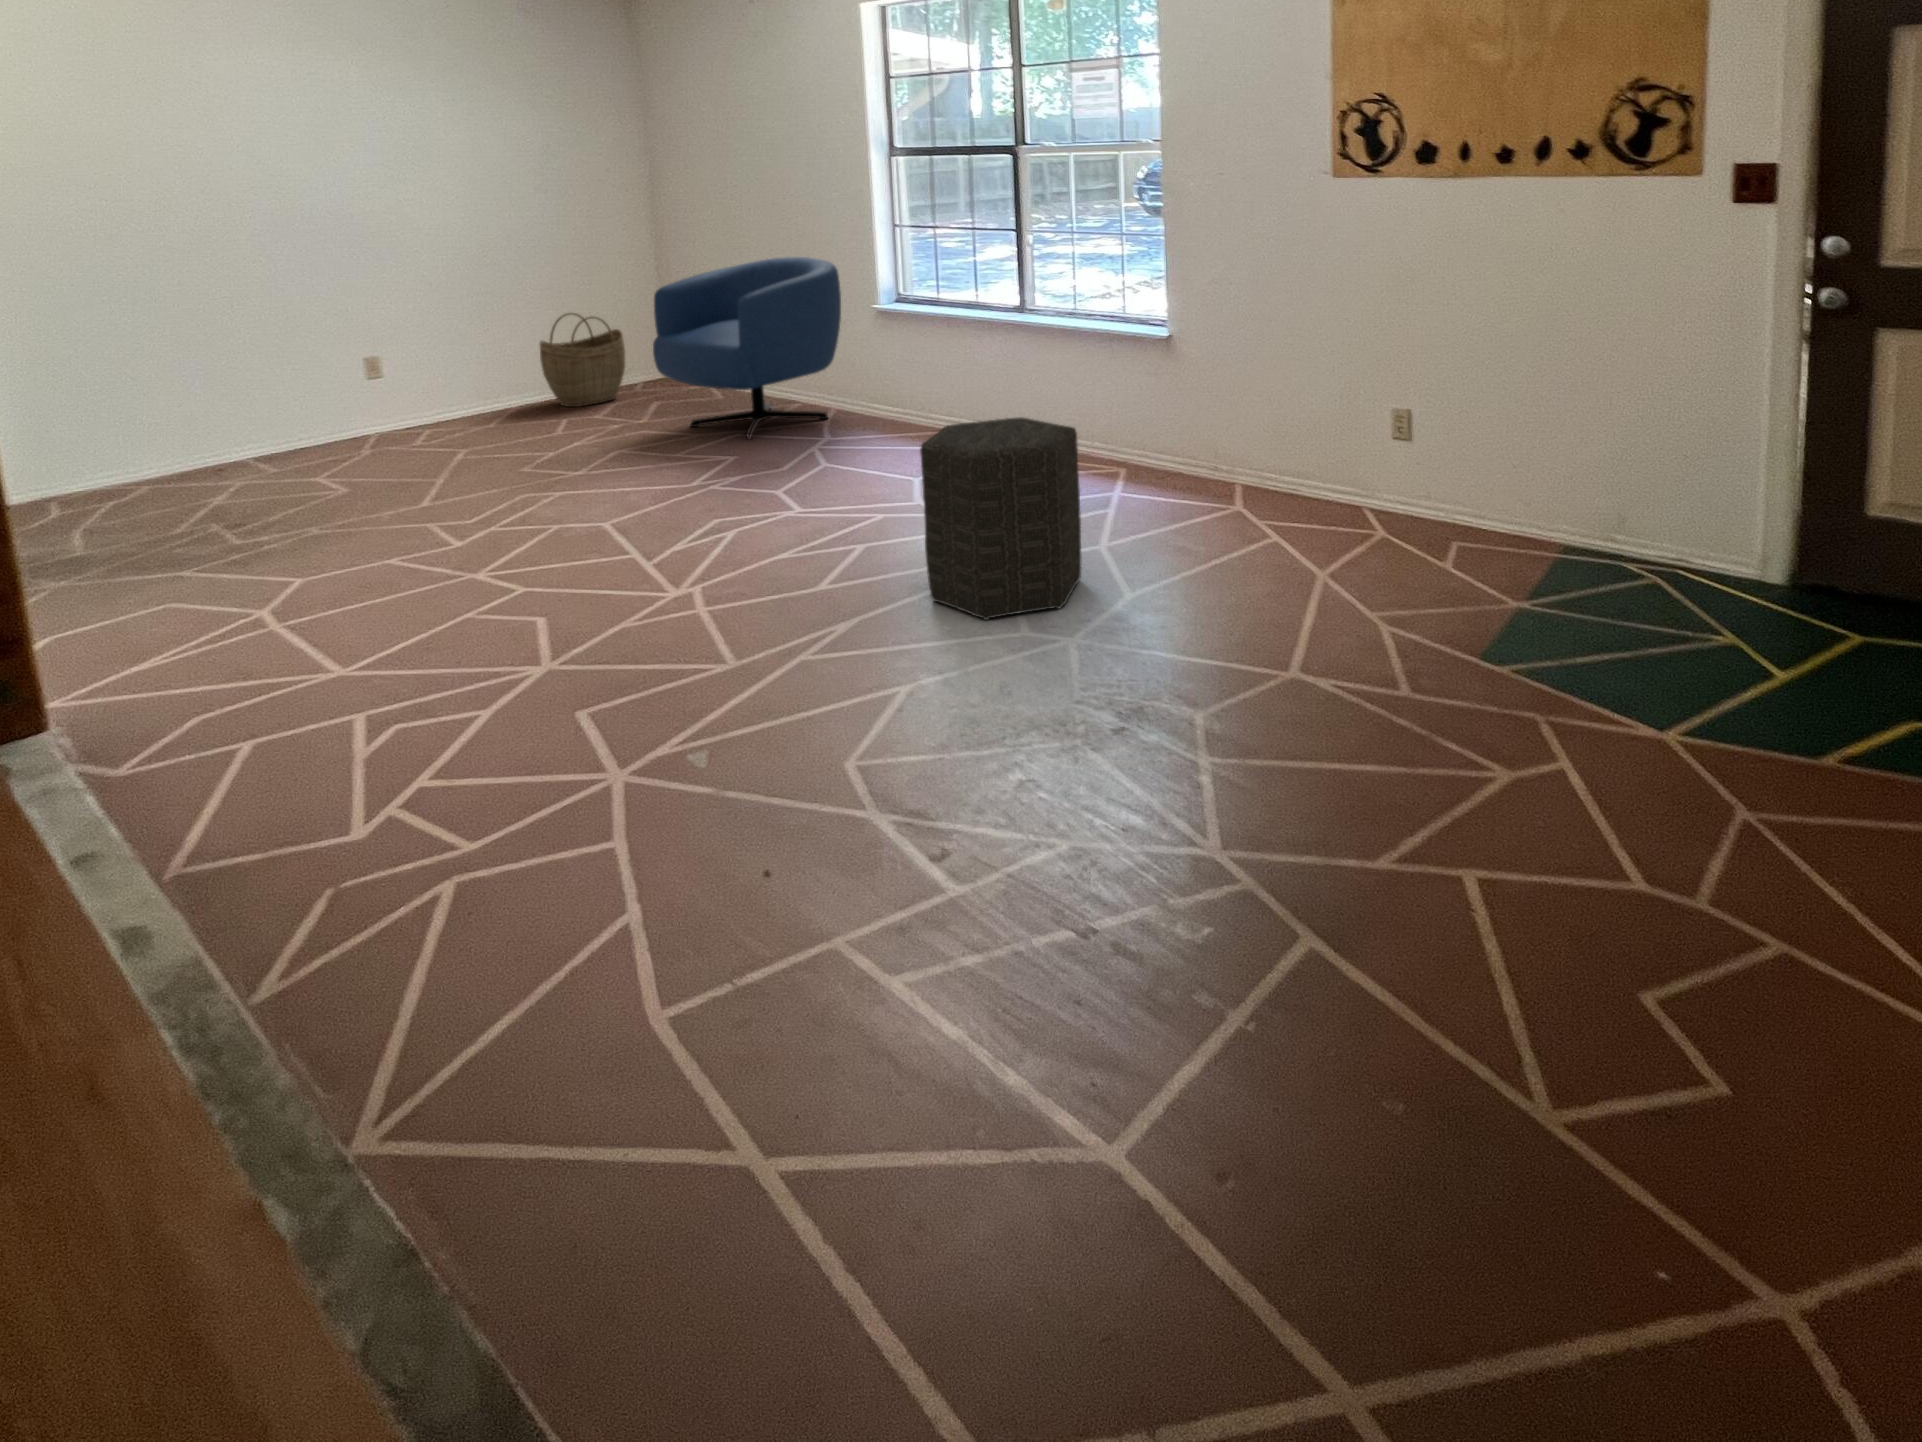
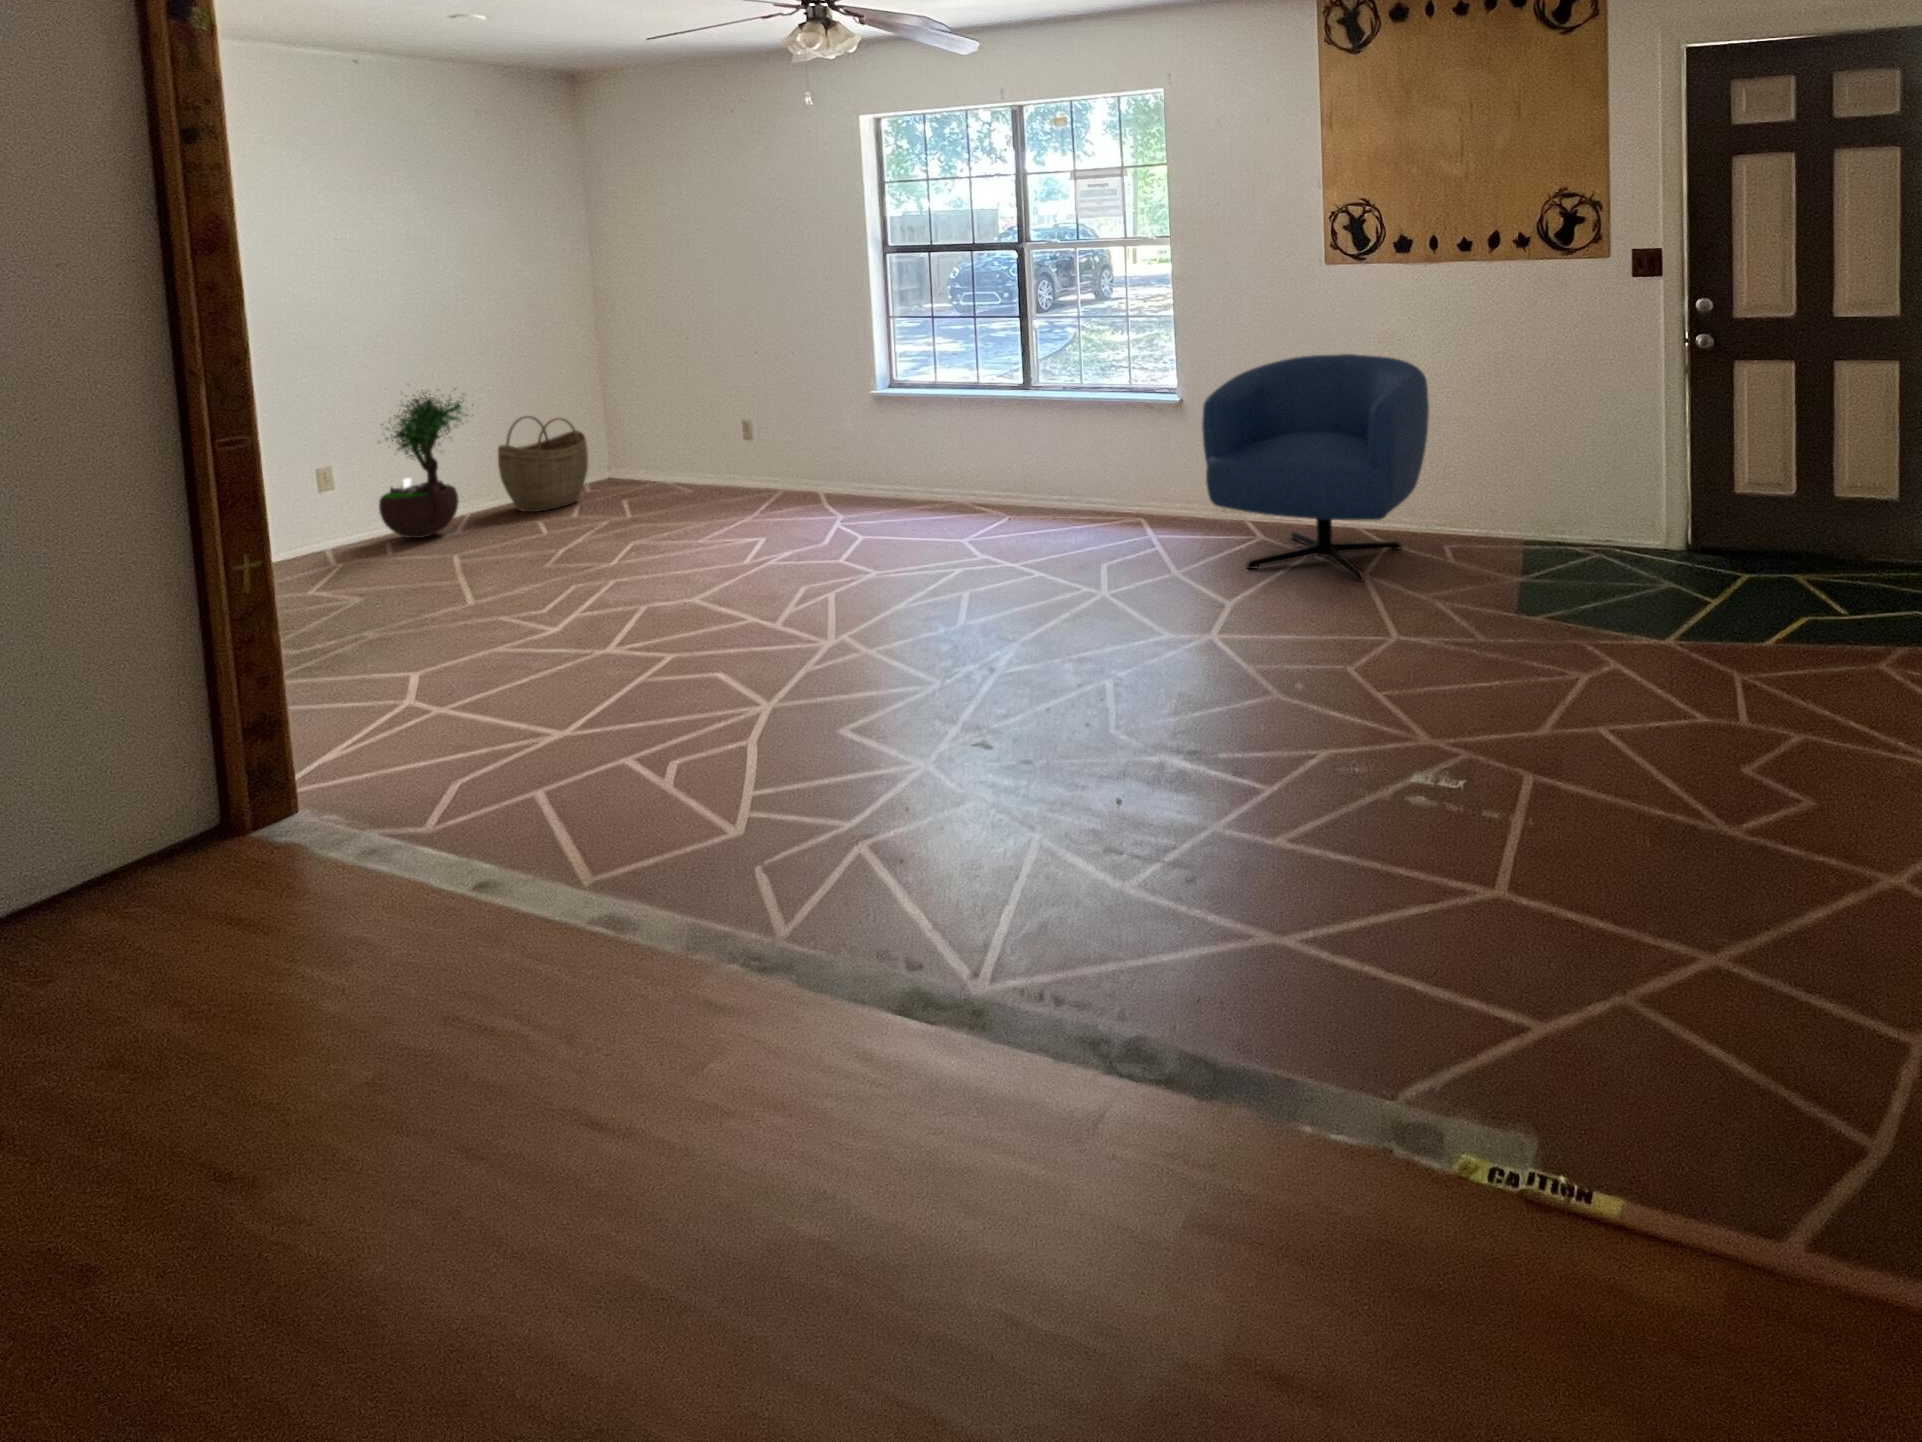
armchair: present [653,257,841,439] -> present [1202,354,1429,582]
potted tree: none [407,278,500,427] -> present [379,389,473,538]
ottoman: present [920,417,1081,620] -> none [1055,467,1180,634]

